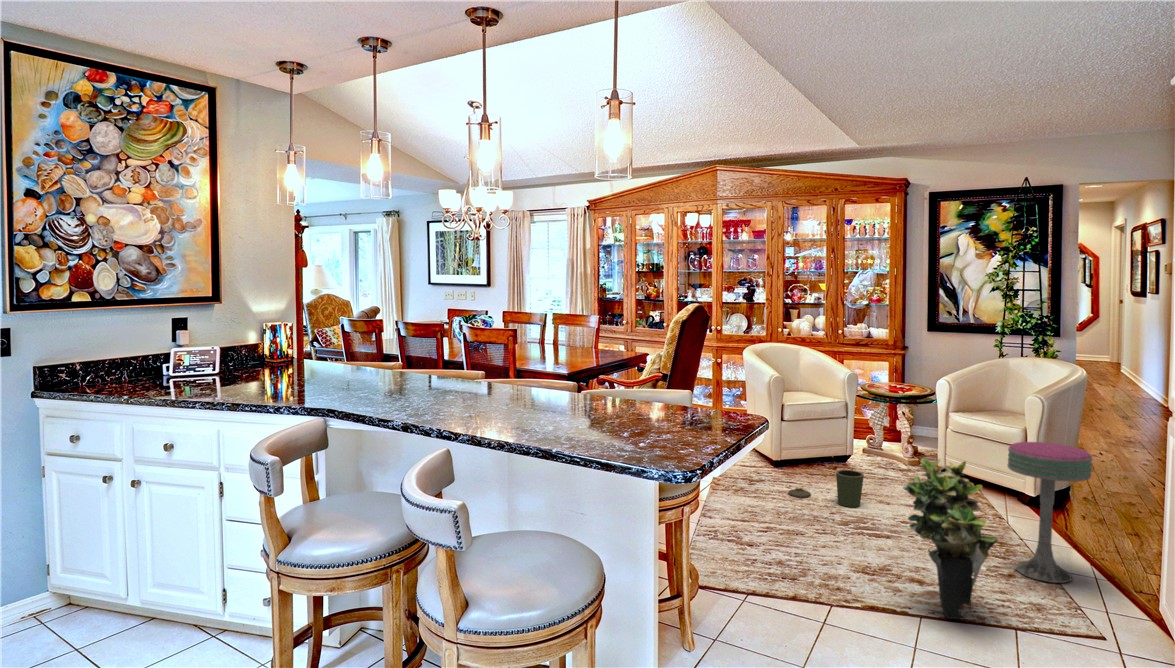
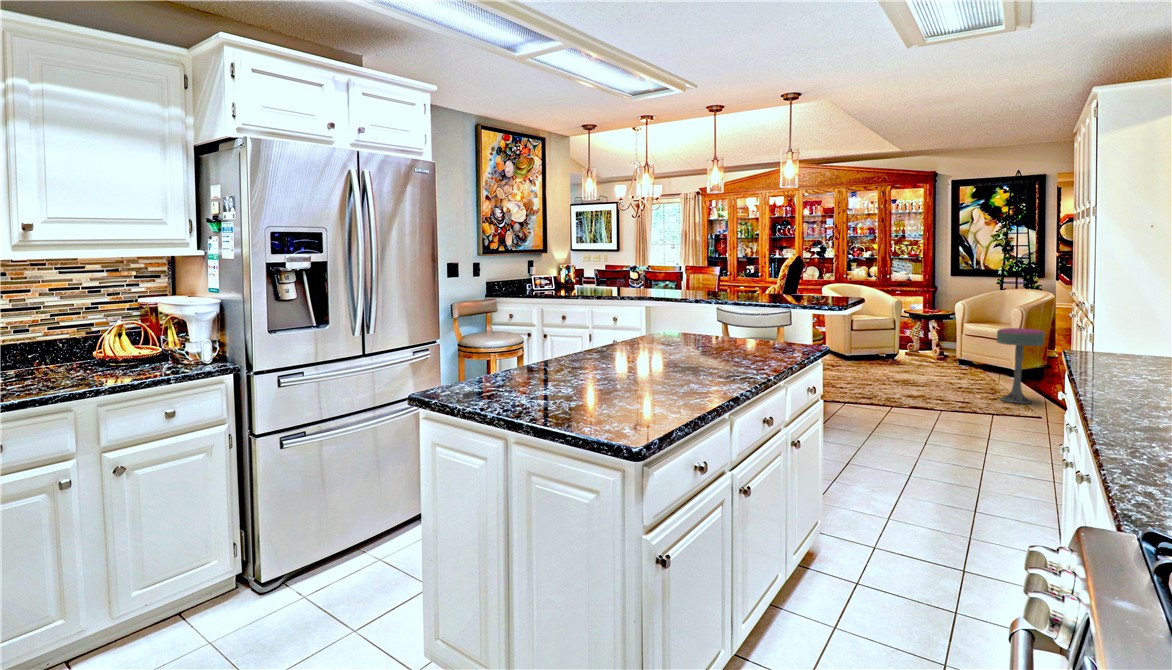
potted plant: present [903,458,999,620] -> none [936,333,988,414]
trash can: present [788,470,864,507] -> none [859,357,909,378]

